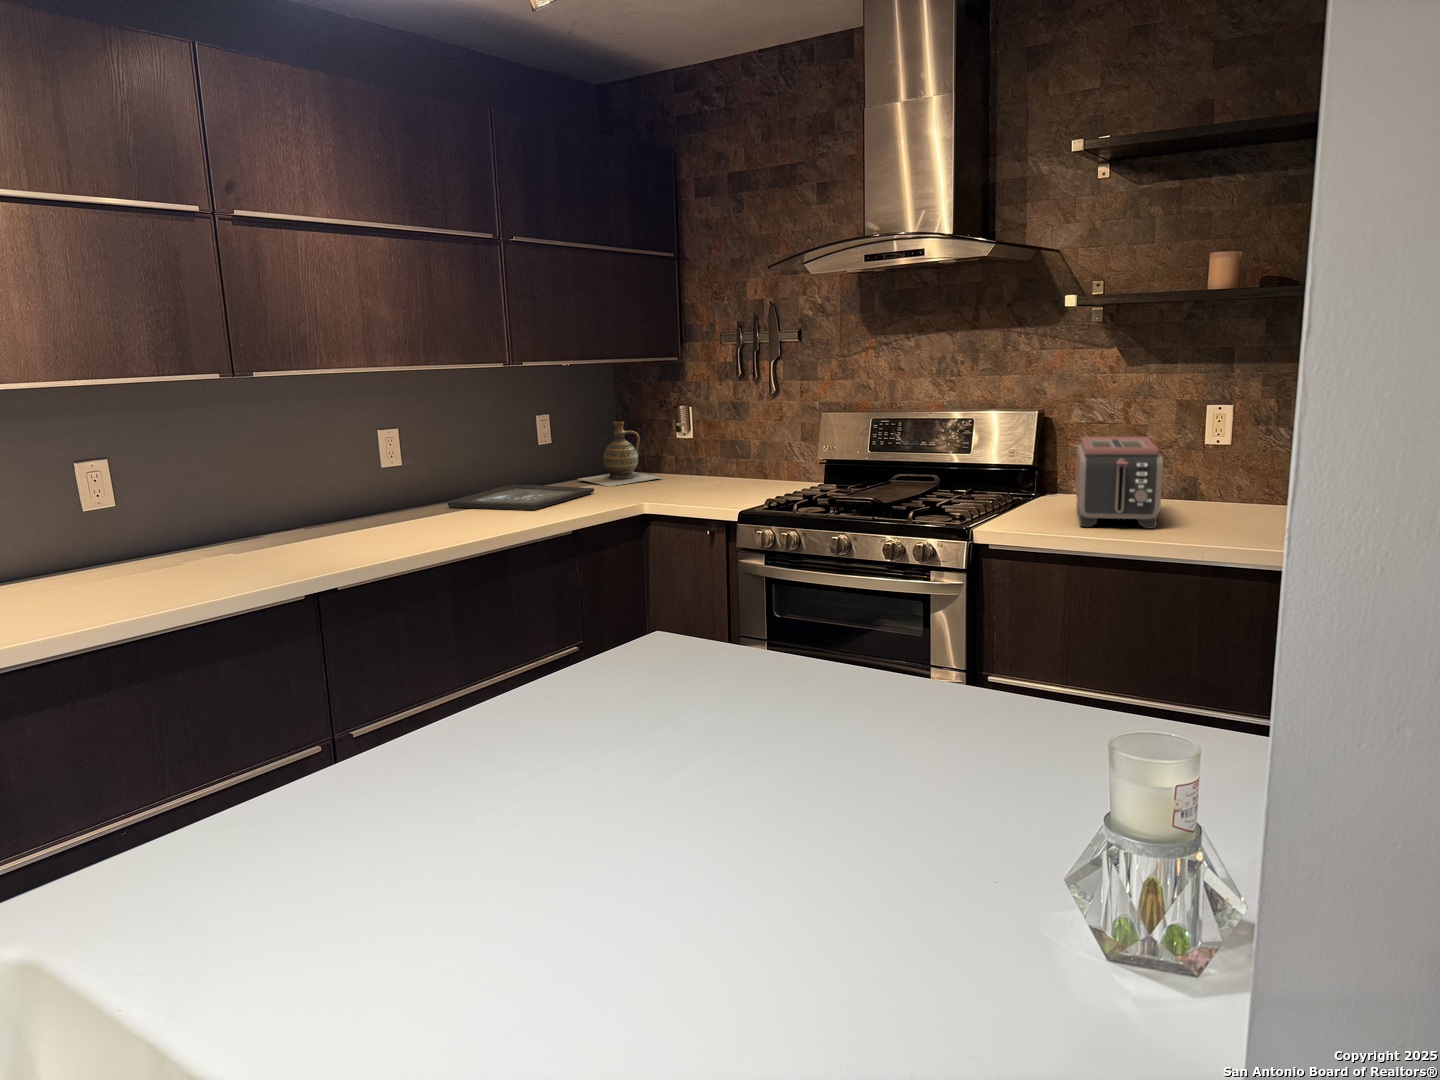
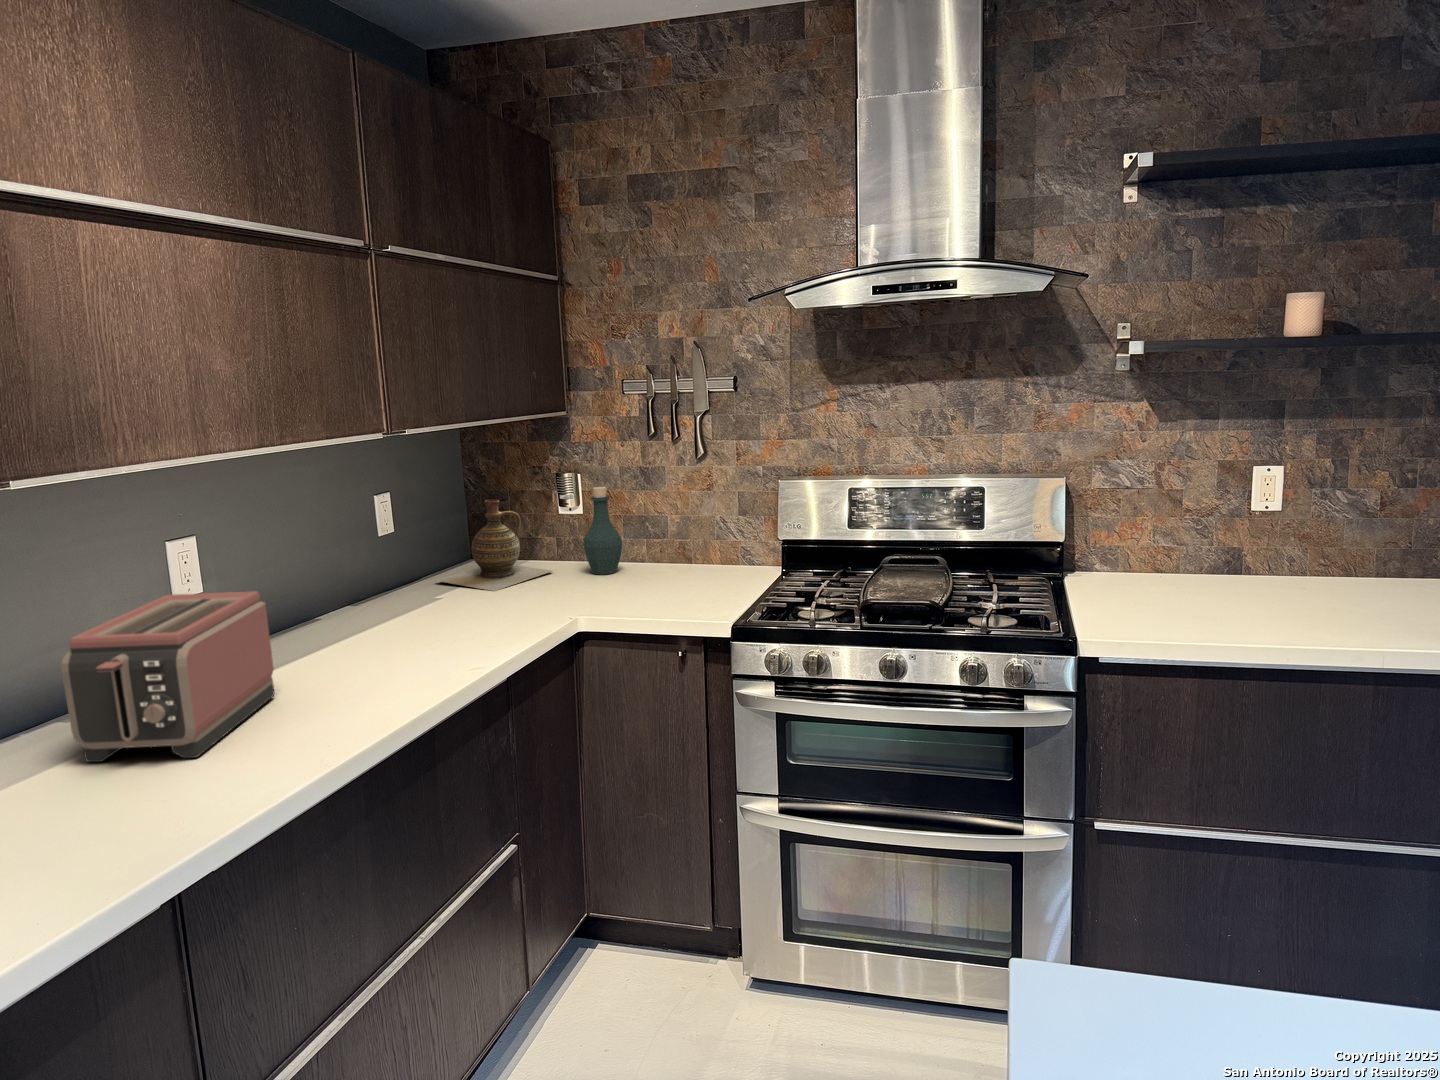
bottle: none [681,415,710,481] -> present [583,487,622,575]
toaster: present [1075,437,1163,529] -> present [61,591,275,762]
tray: present [448,485,594,510] -> none [287,599,490,653]

